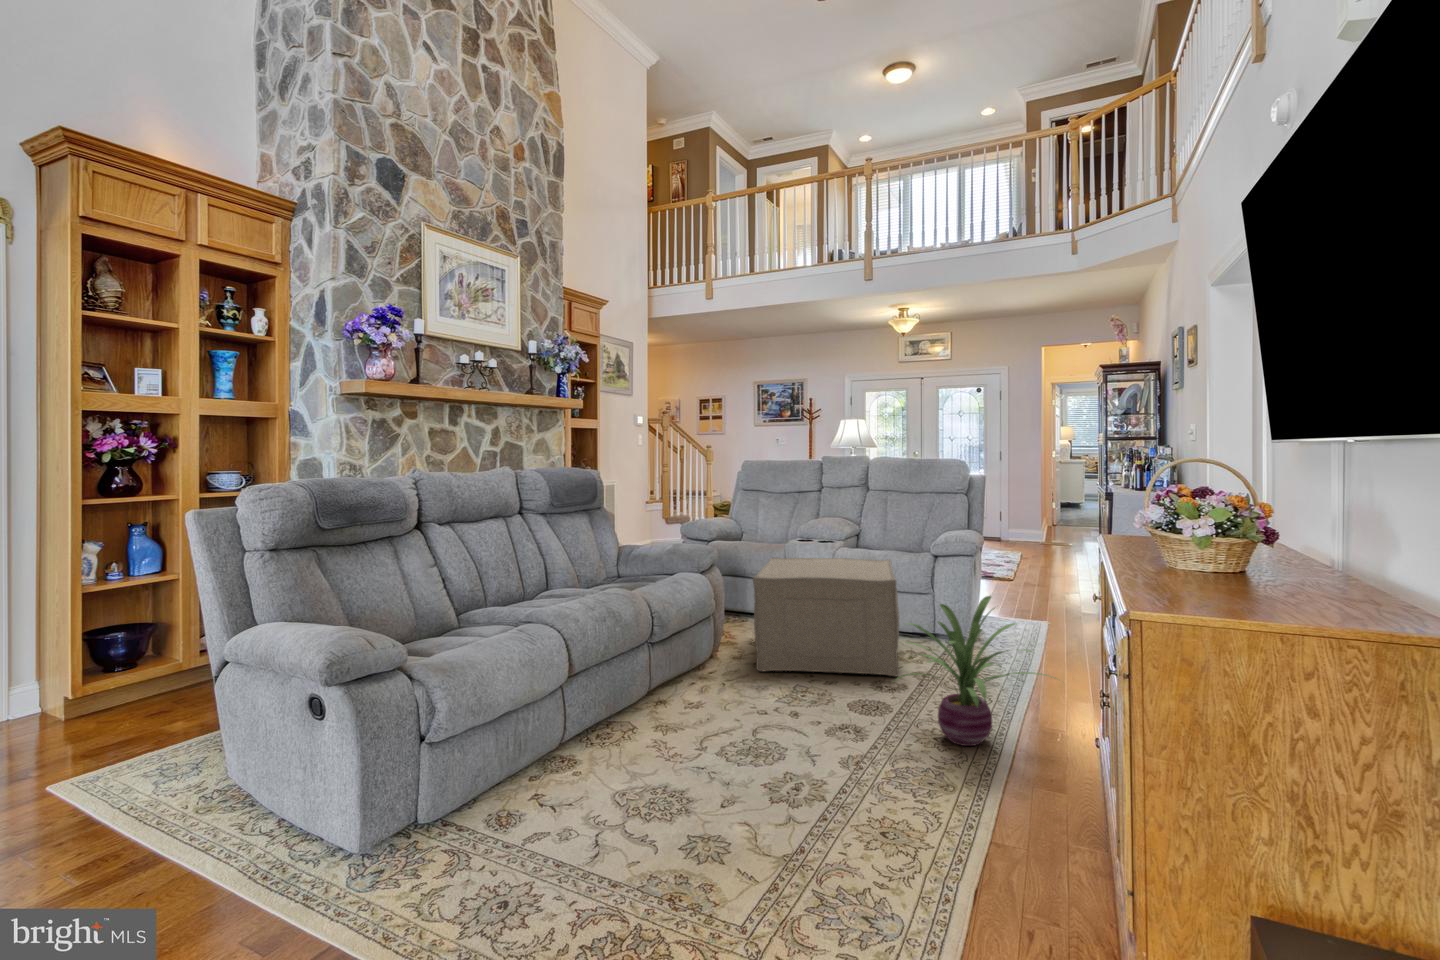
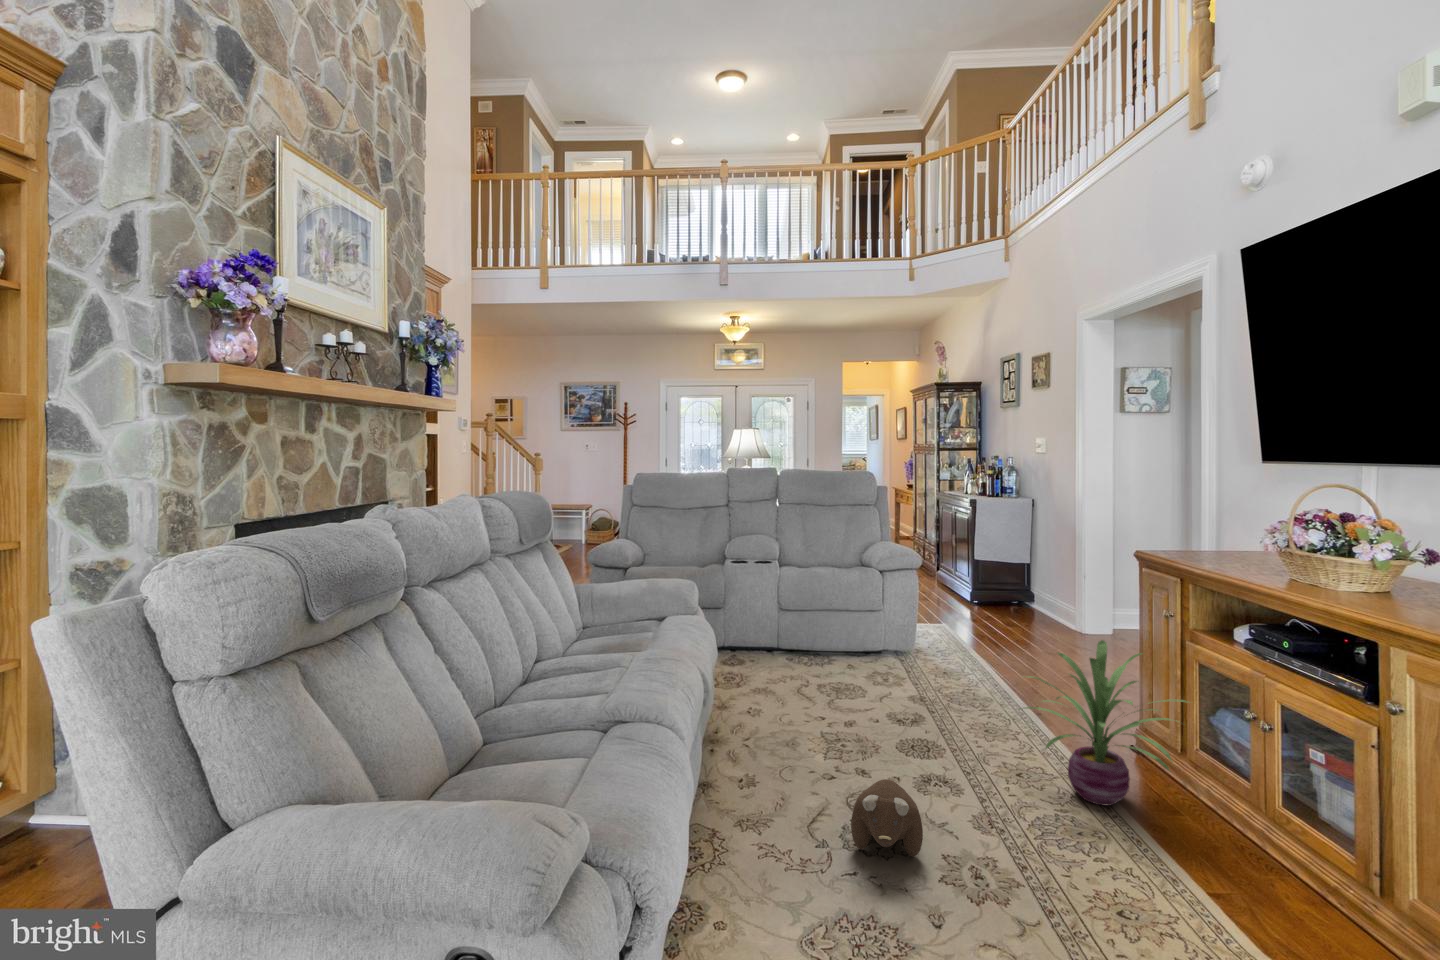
ottoman: present [753,557,899,676] -> none [744,588,933,734]
plush toy: none [693,686,762,746] -> present [851,779,923,857]

